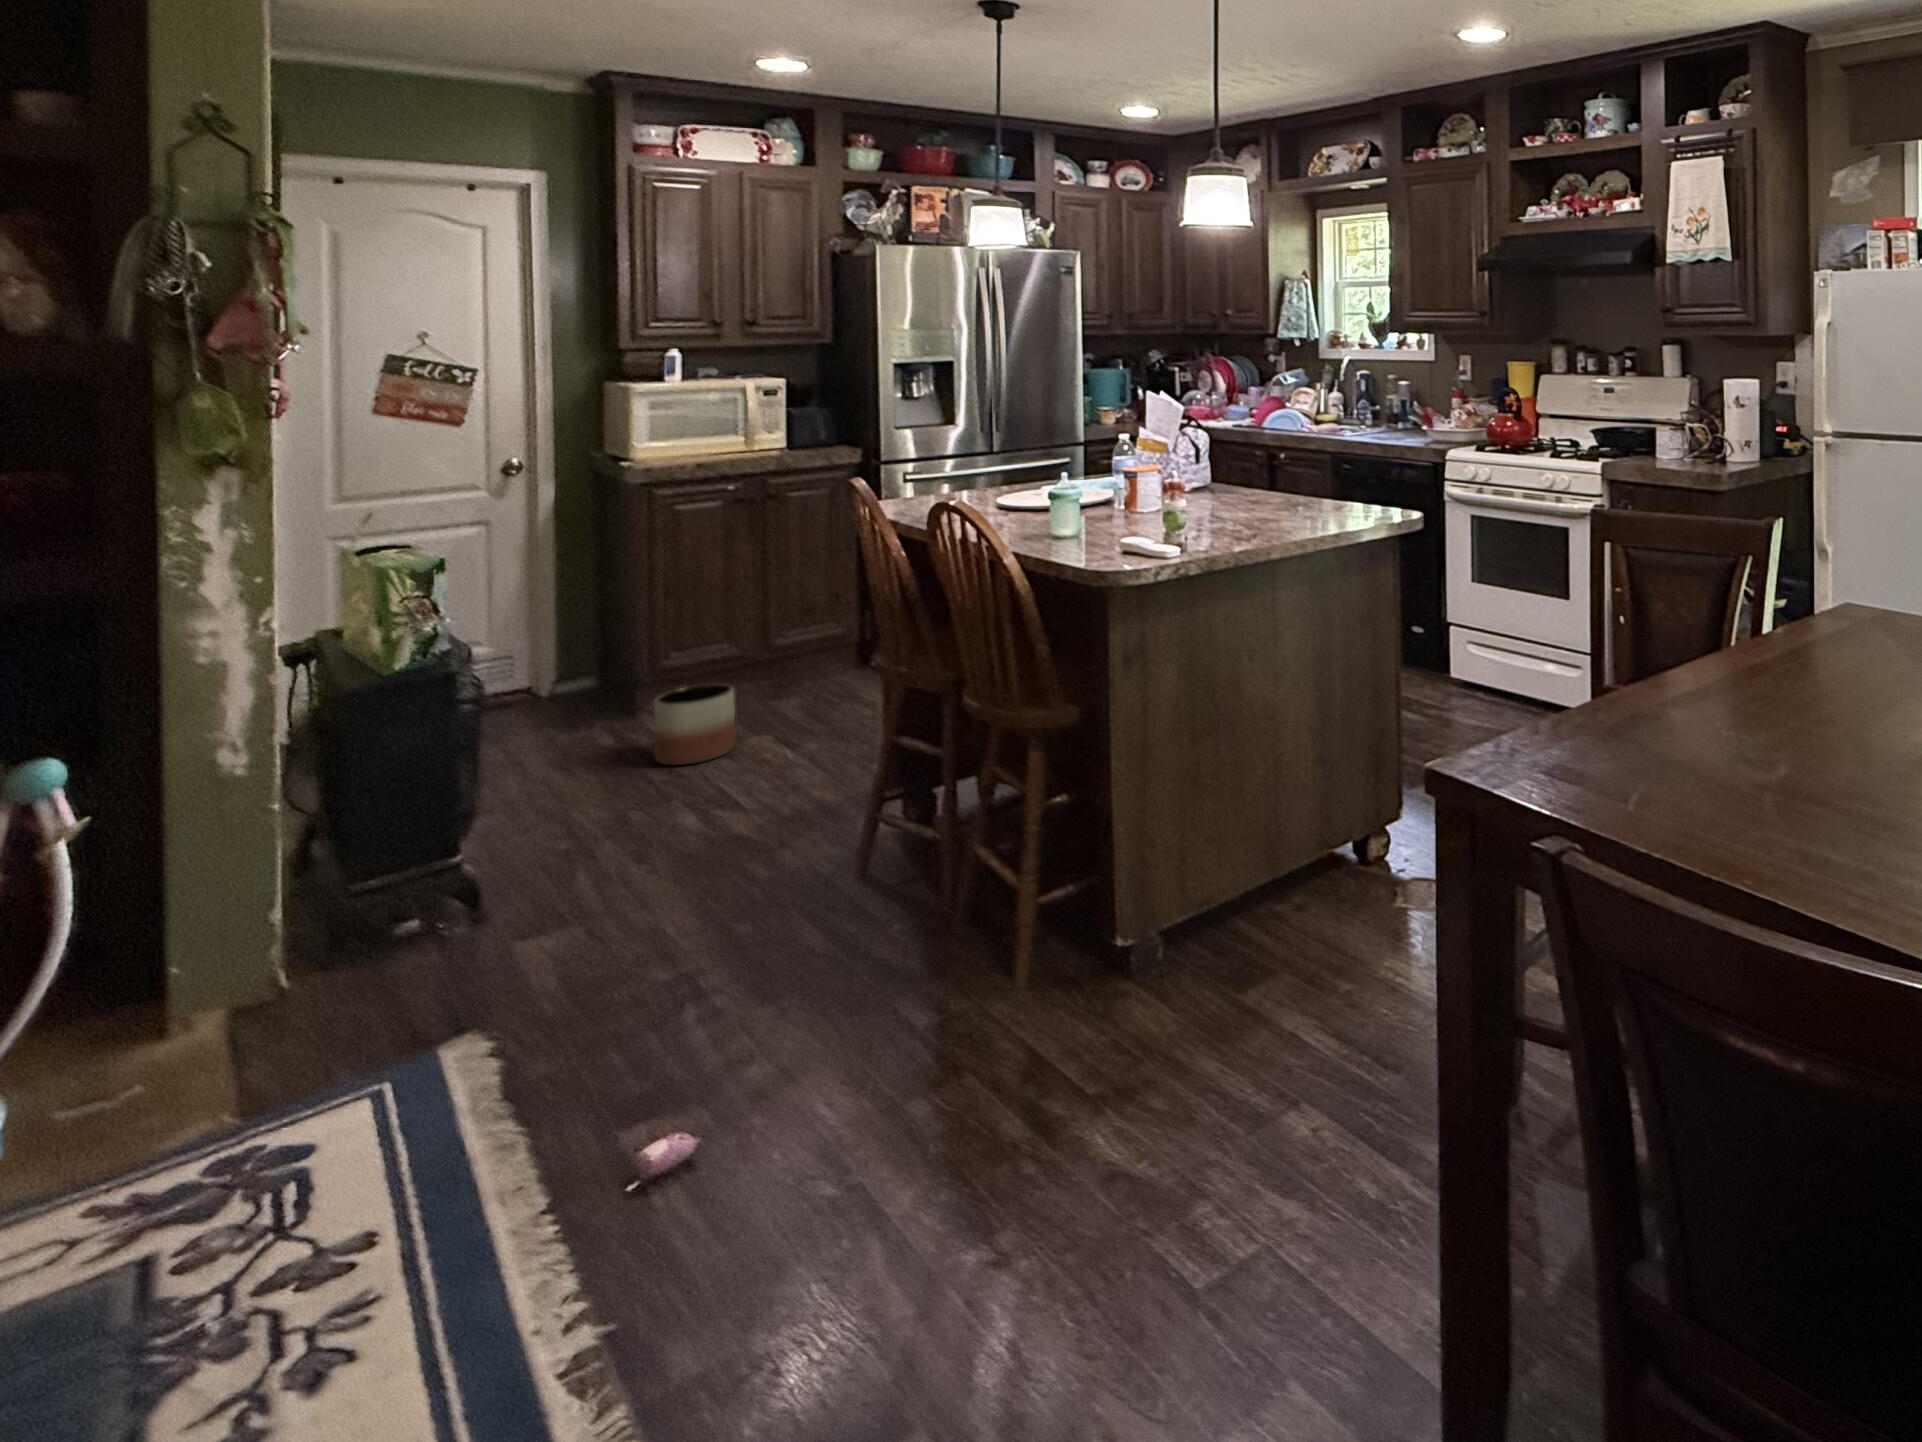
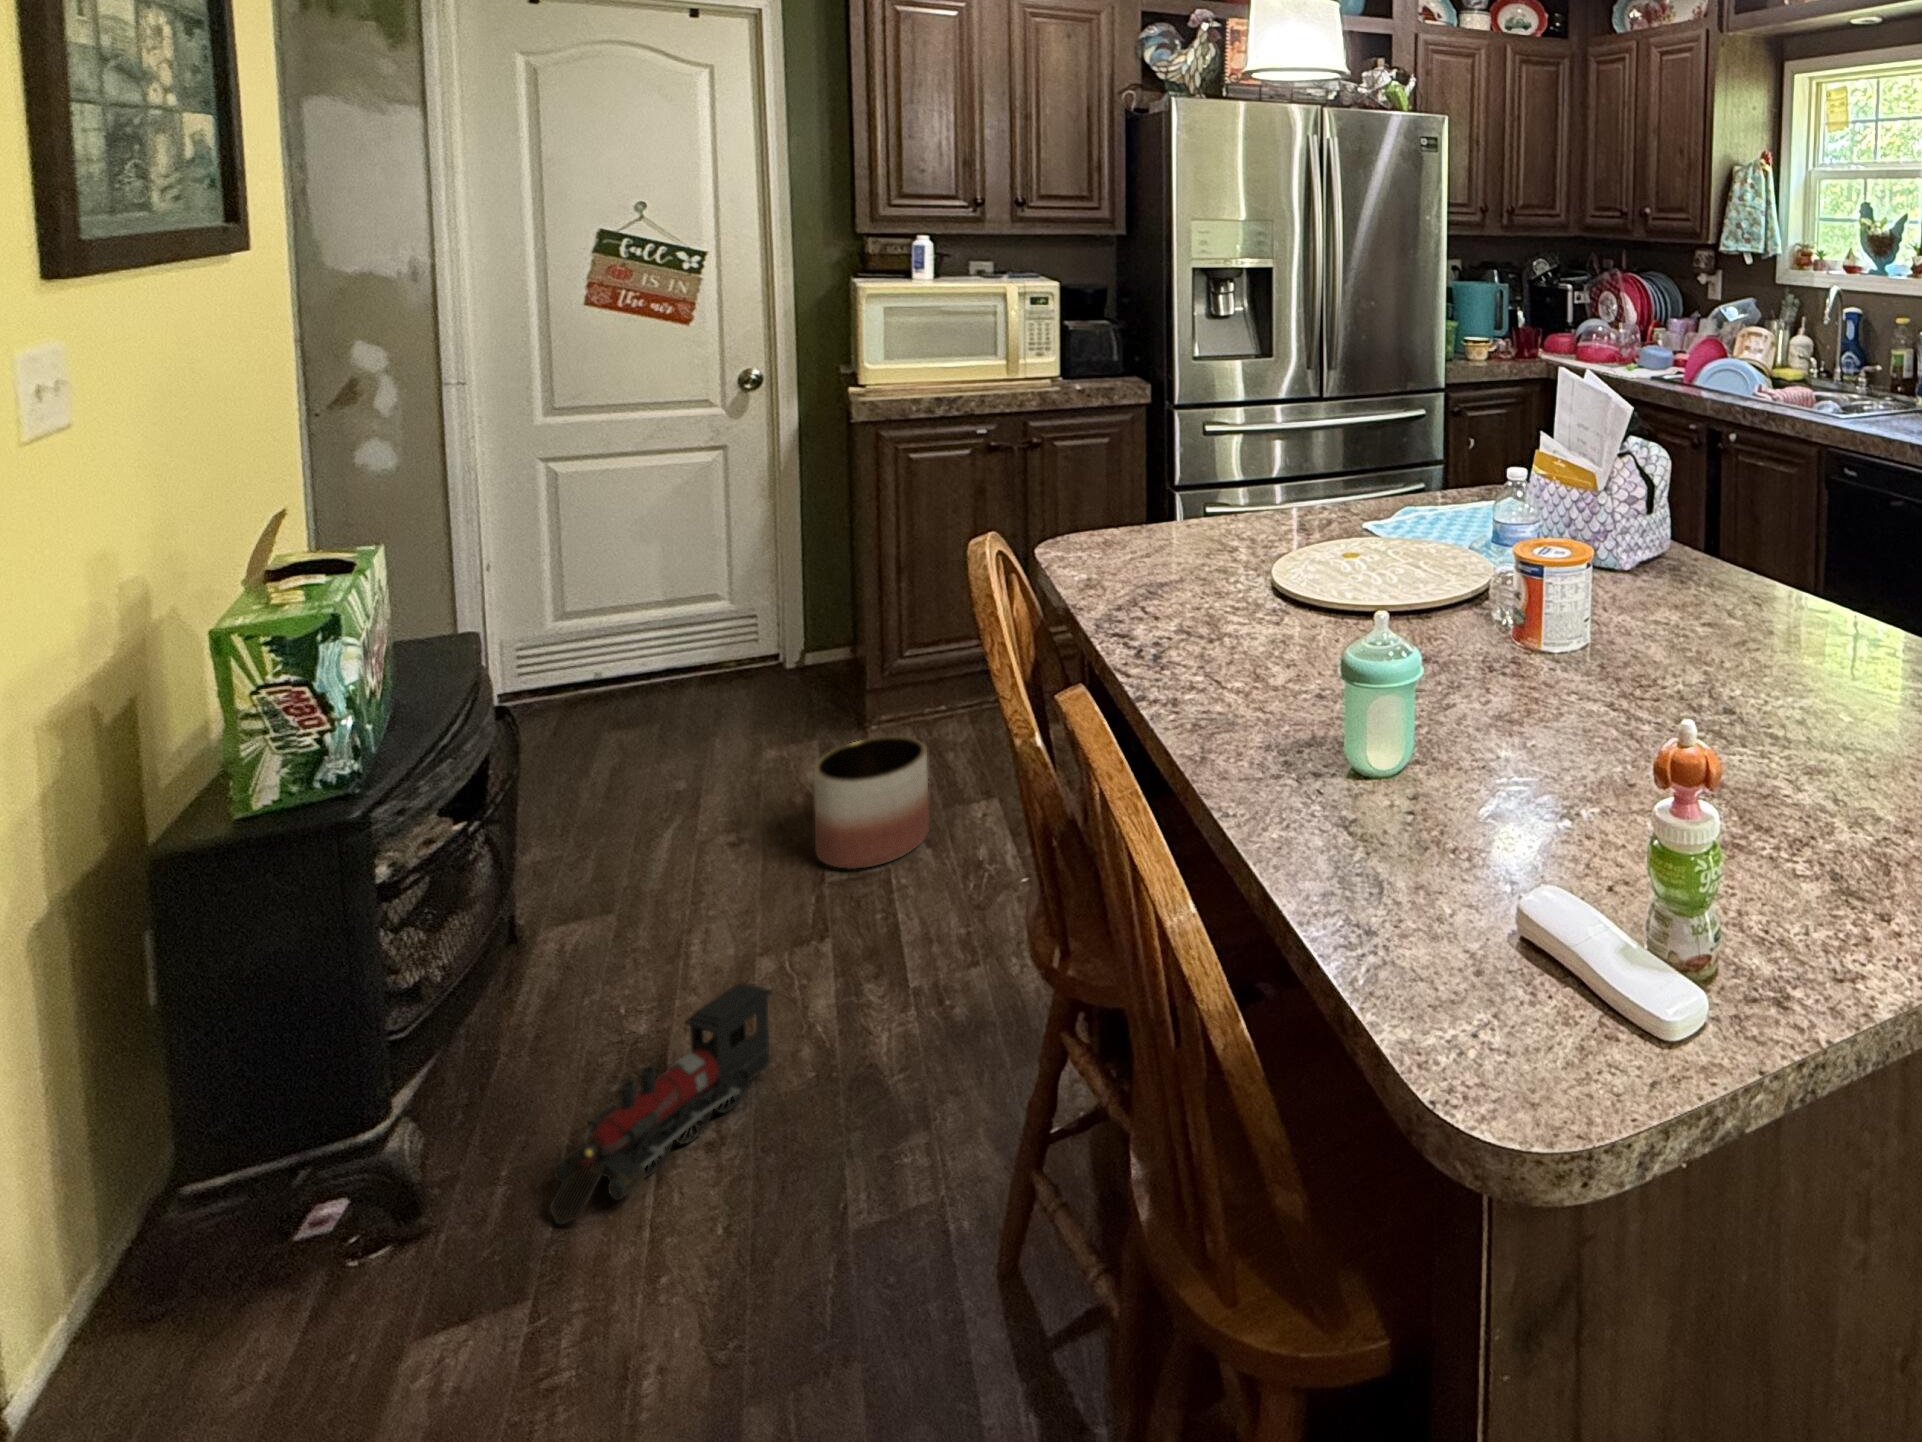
toy train: none [592,778,697,882] -> present [550,982,772,1224]

